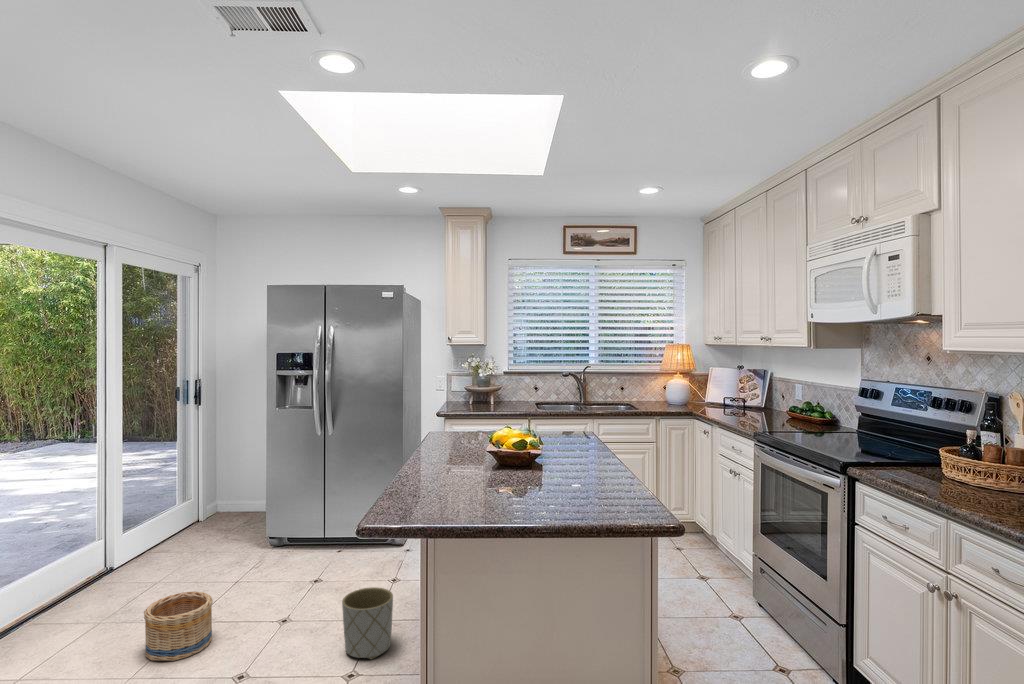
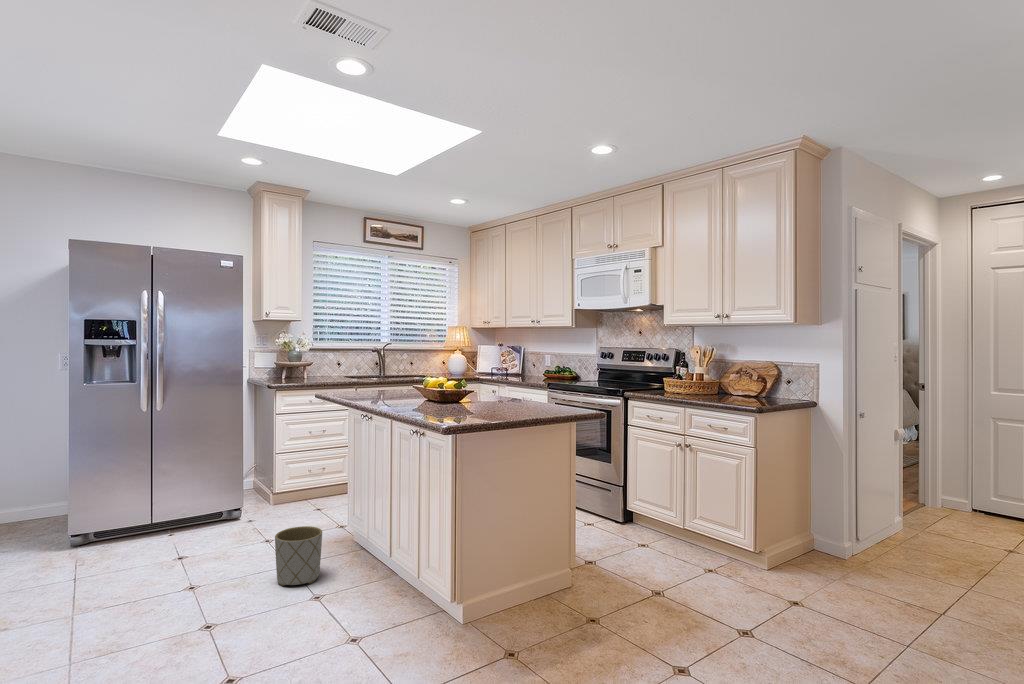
basket: present [144,592,213,661] -> none [38,567,121,641]

